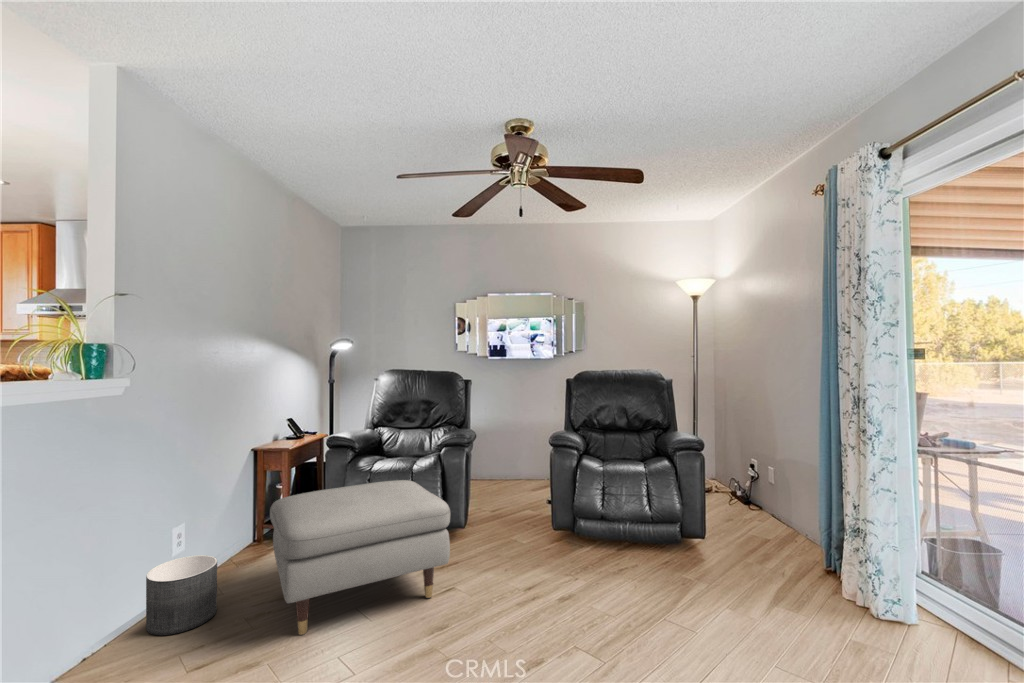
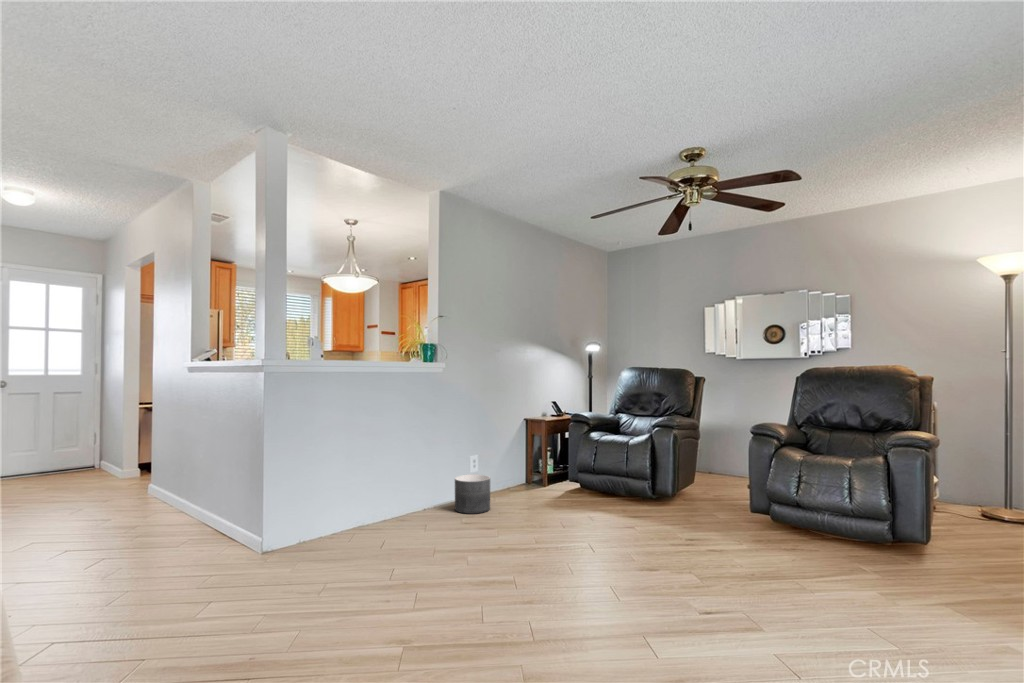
ottoman: present [270,480,450,635] -> none [515,445,632,531]

